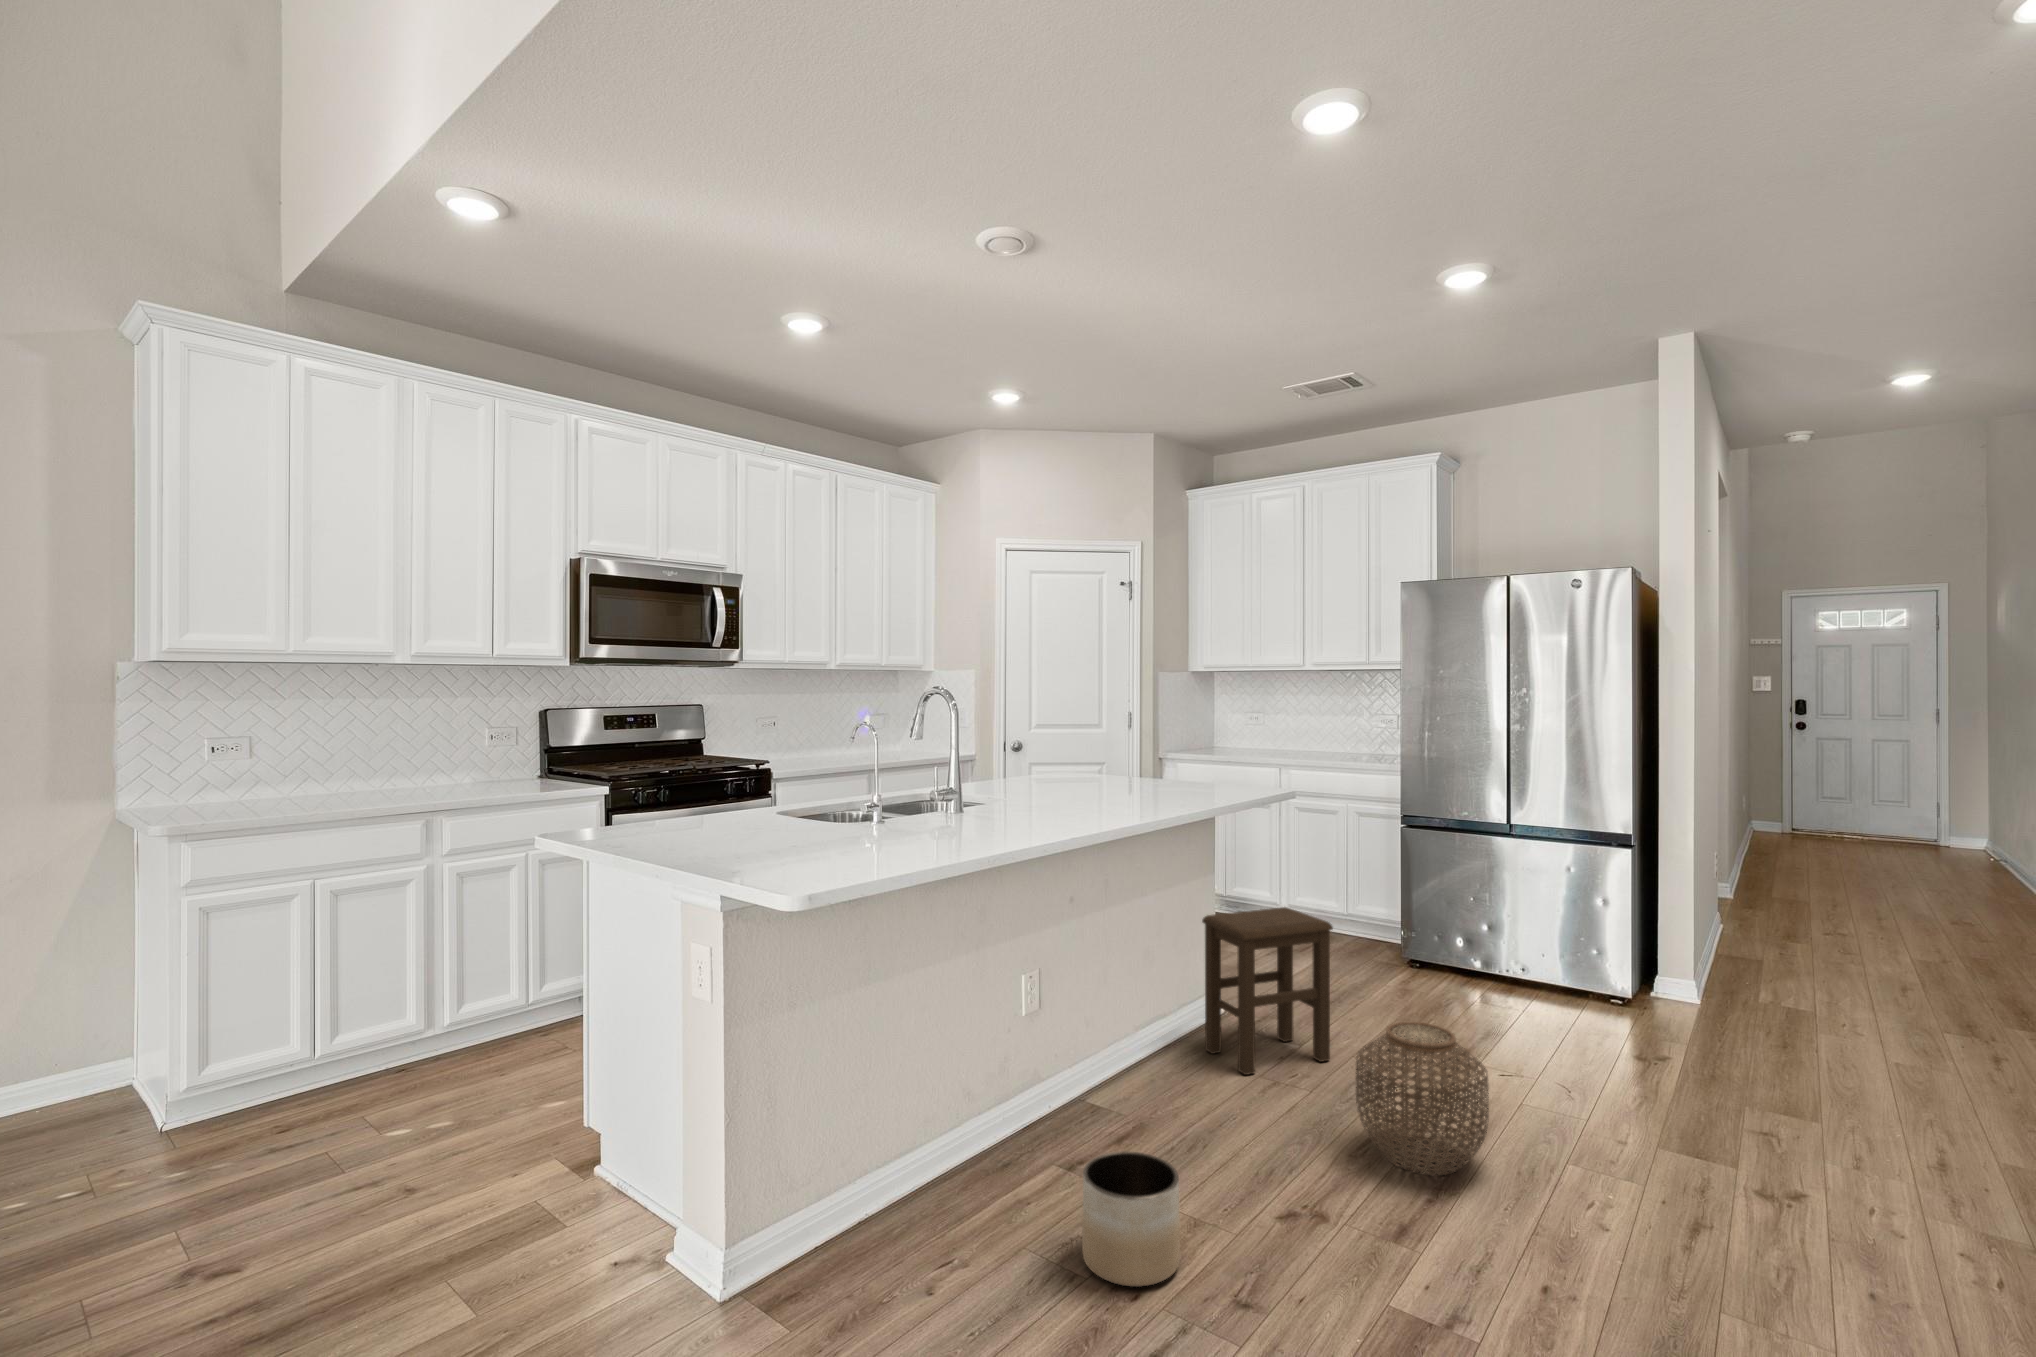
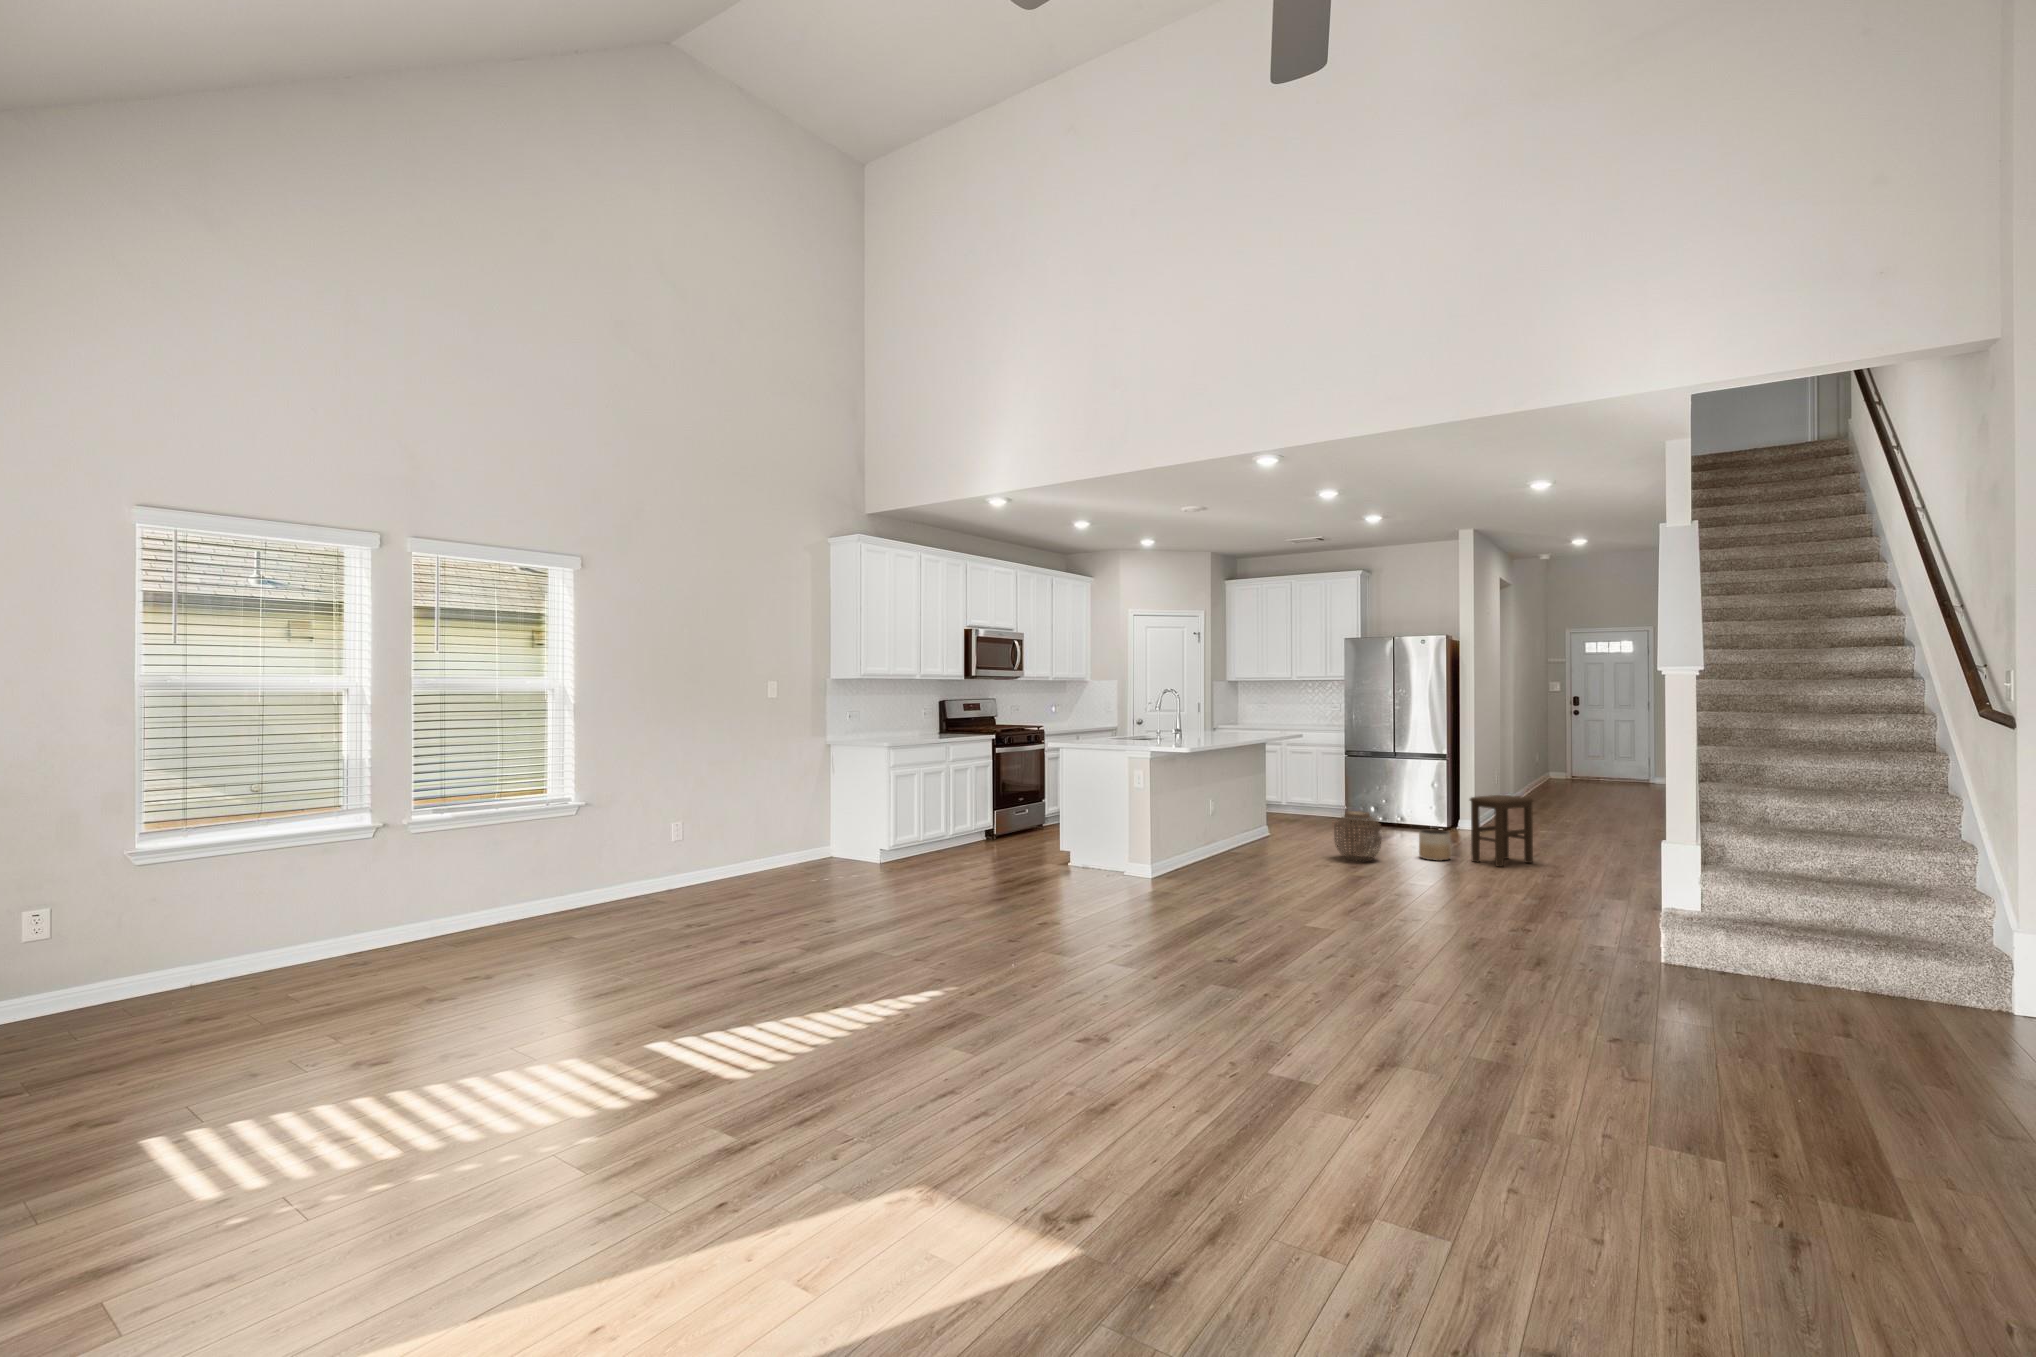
stool: present [1202,907,1333,1075] -> present [1470,795,1533,867]
planter: present [1082,1151,1180,1287] -> present [1419,830,1451,861]

